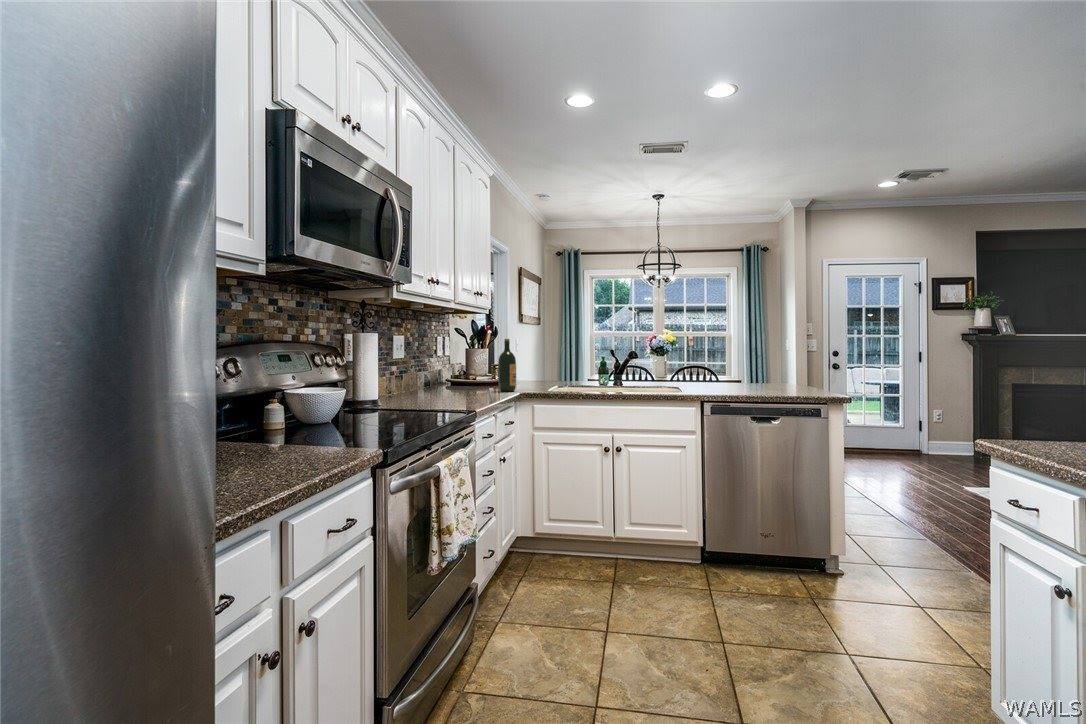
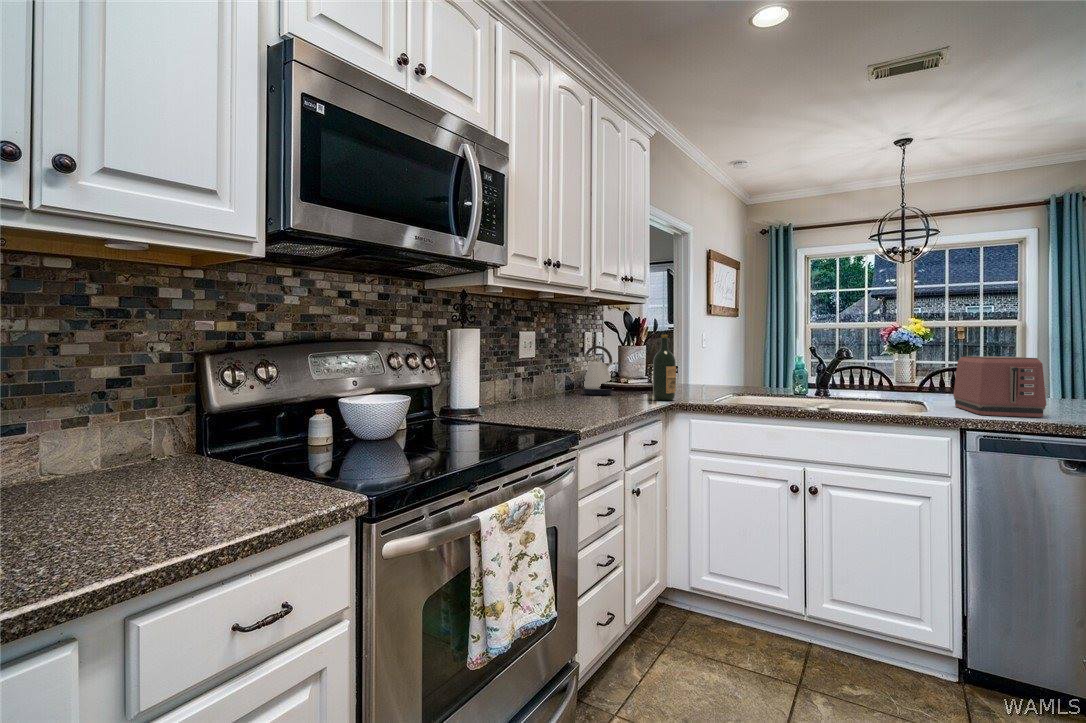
kettle: none [432,348,463,391] -> present [583,346,613,395]
toaster: none [698,354,748,391] -> present [953,356,1046,417]

